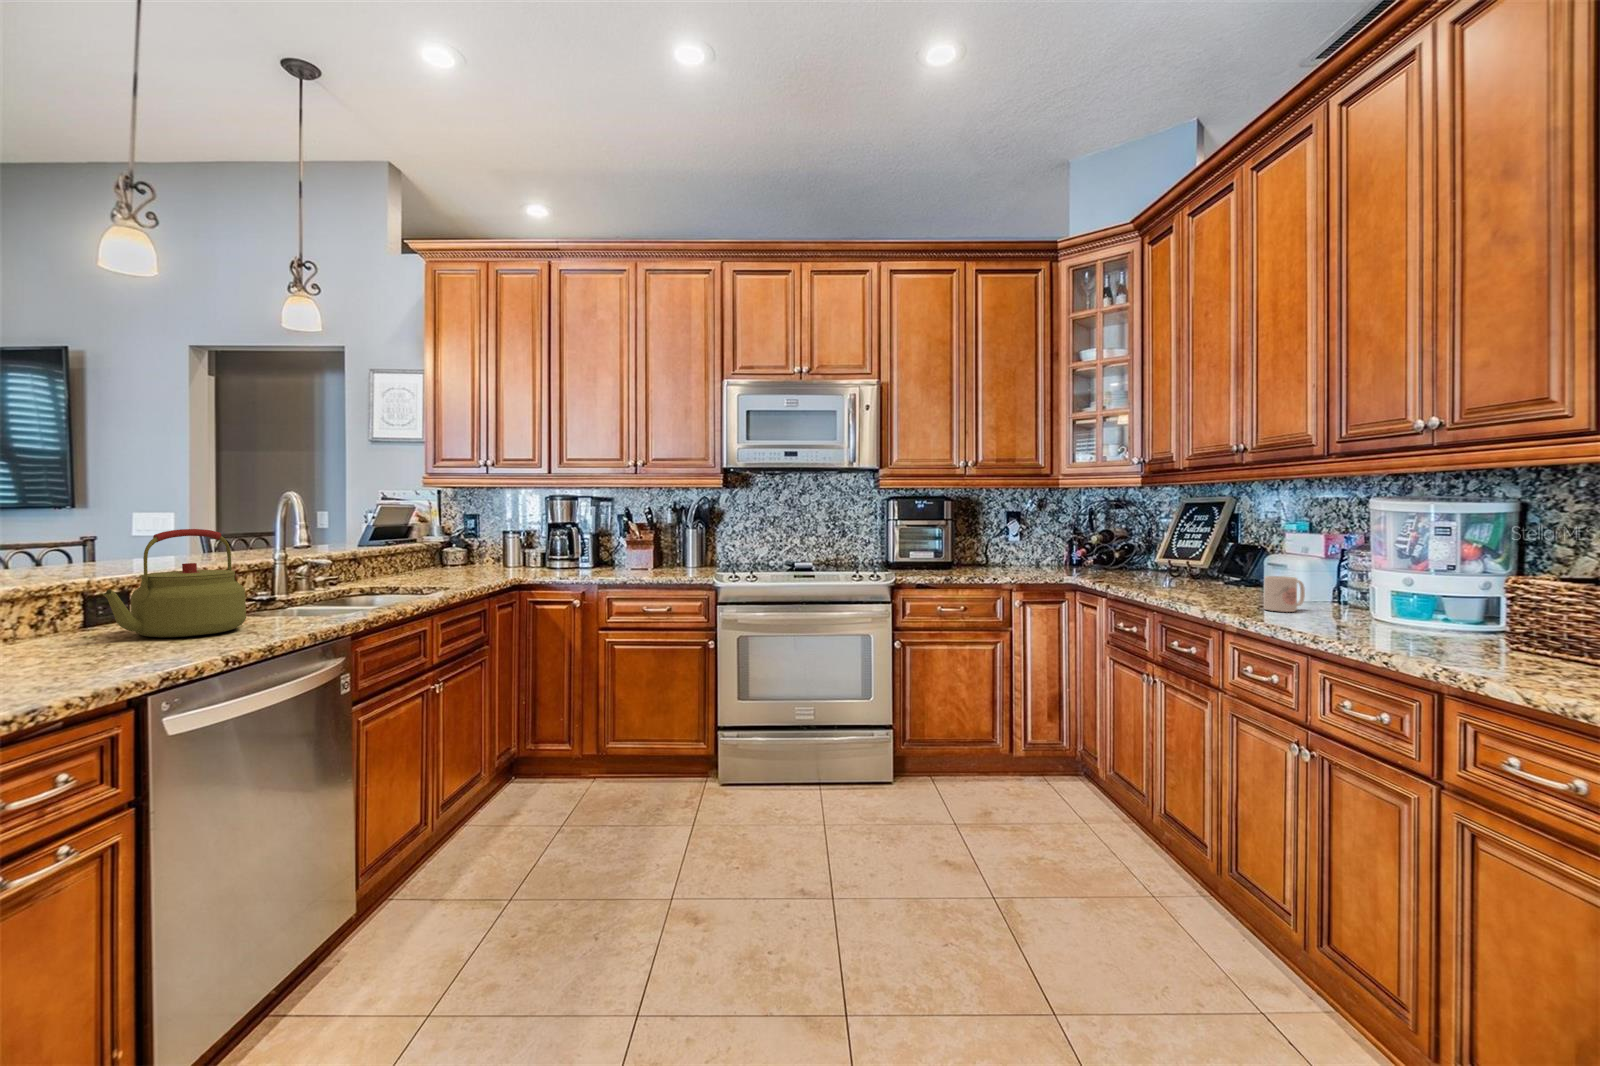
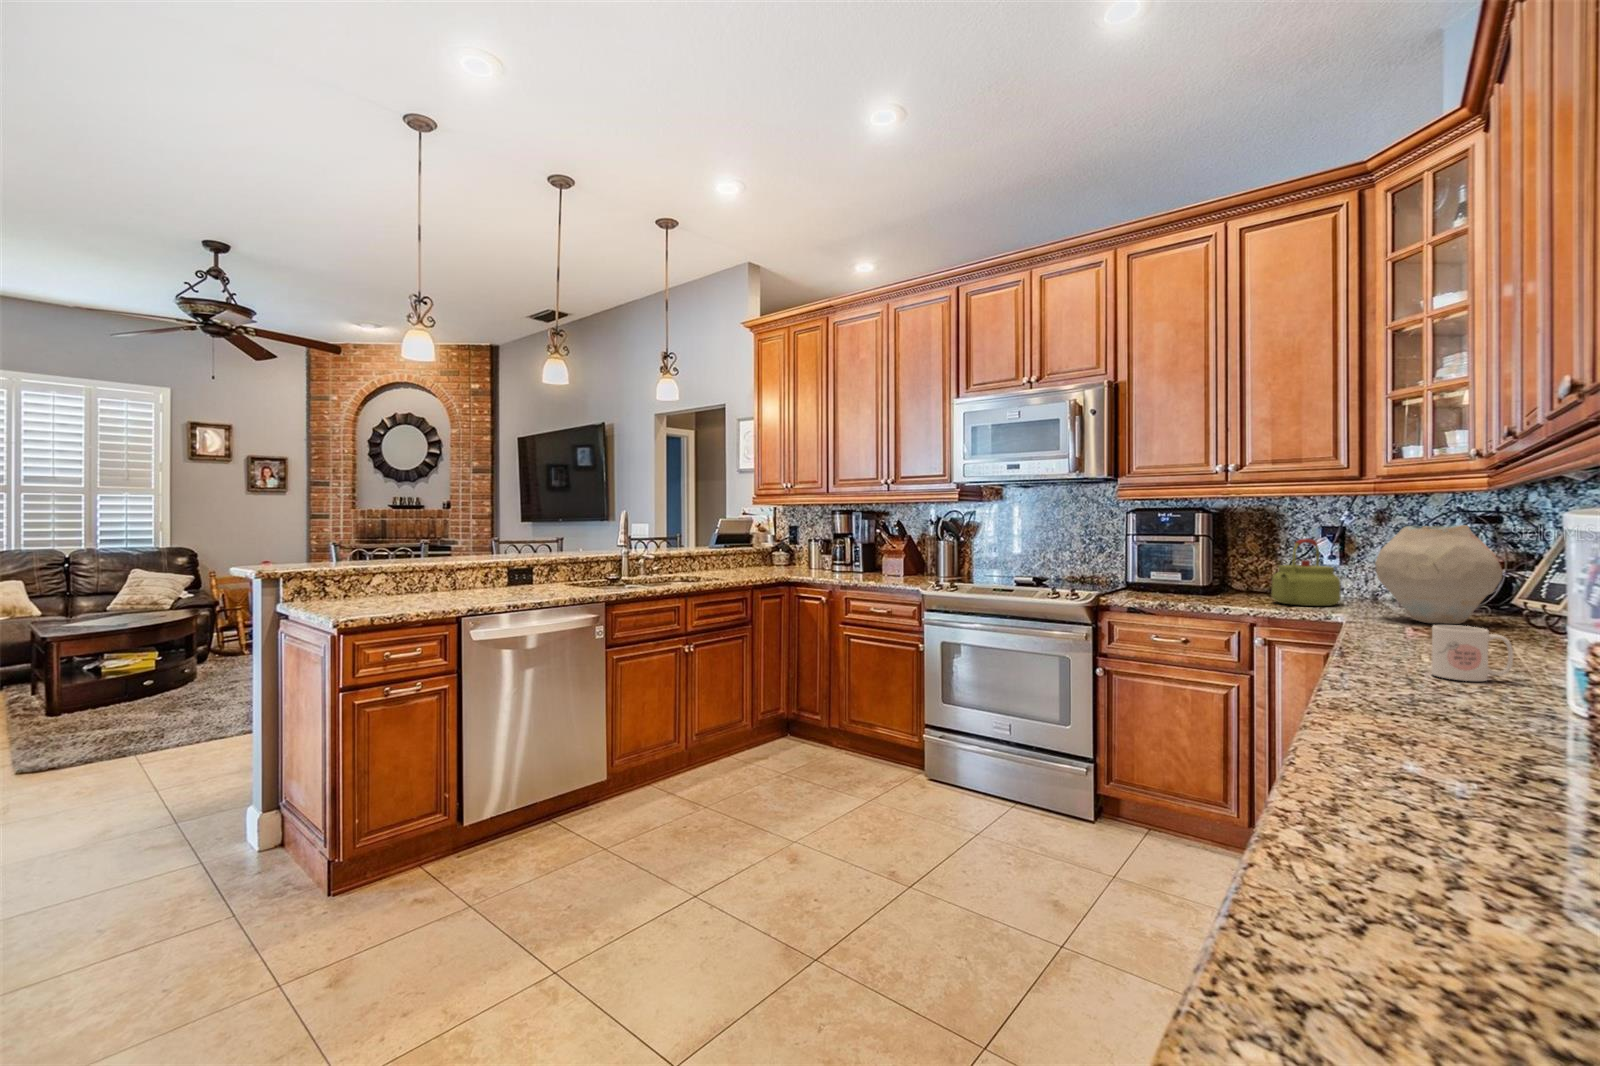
vase: none [1095,509,1167,579] -> present [1375,525,1502,624]
kettle: present [103,529,246,637] -> present [1271,538,1340,606]

